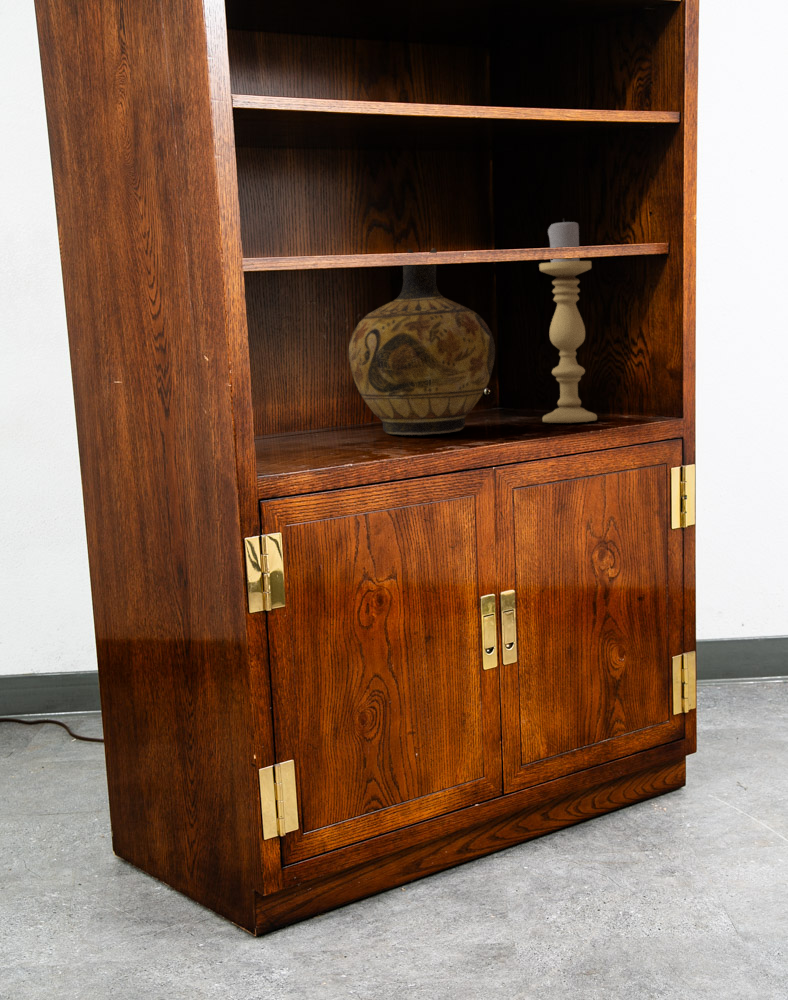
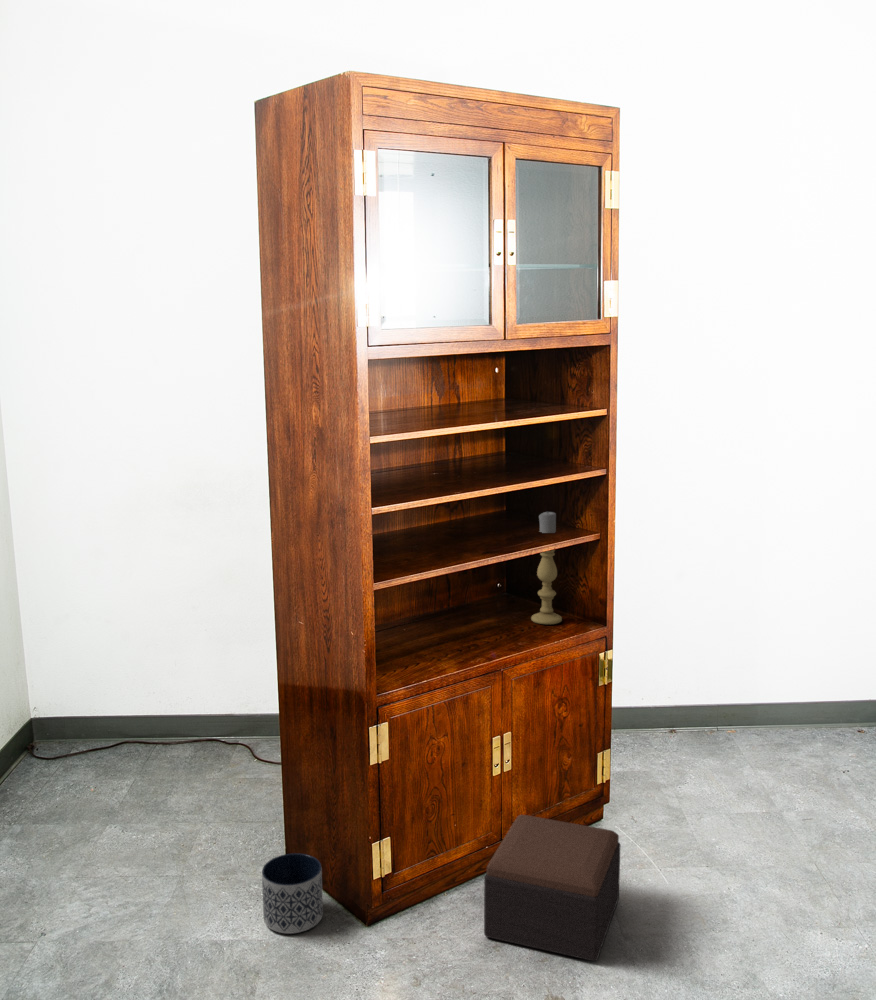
ceramic jug: present [349,248,495,435] -> none [425,537,506,640]
footstool: none [475,735,730,966] -> present [484,815,621,961]
planter: none [54,814,173,950] -> present [262,853,323,934]

